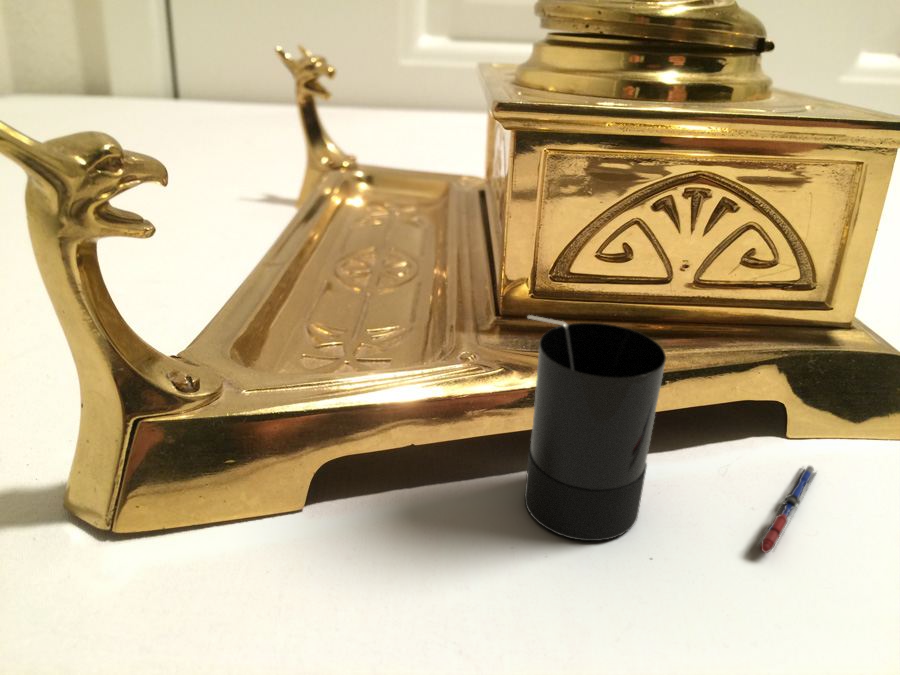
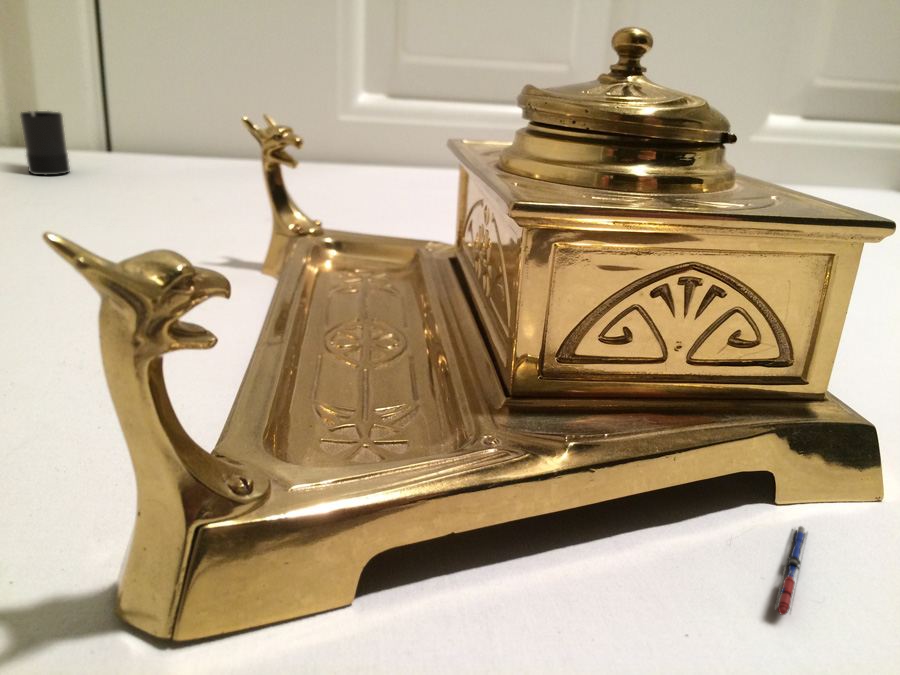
candle: present [525,315,666,541] -> present [20,110,70,175]

